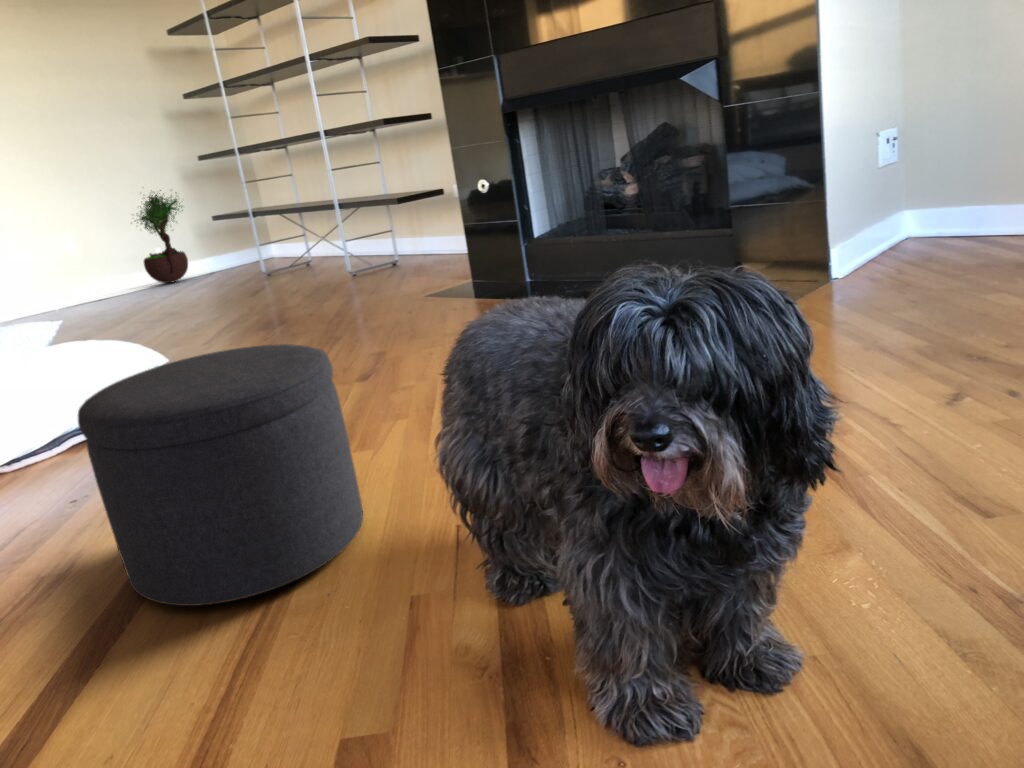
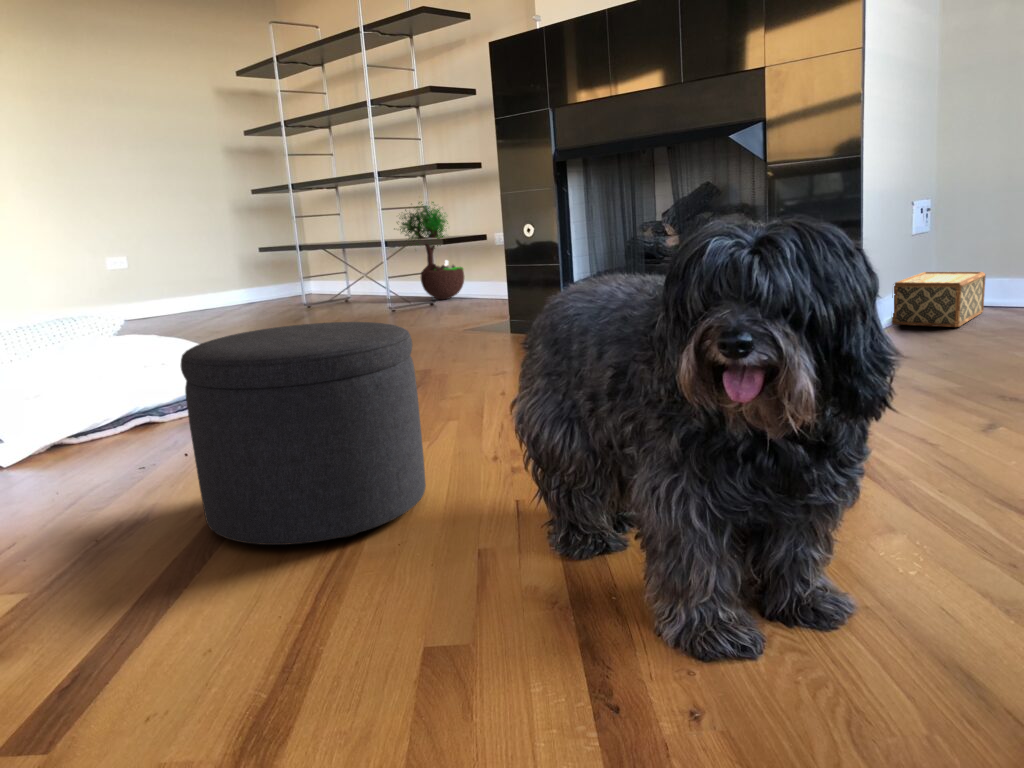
potted tree: present [137,190,188,283] -> present [397,202,464,299]
woven basket: none [864,204,961,268] -> present [892,272,986,327]

